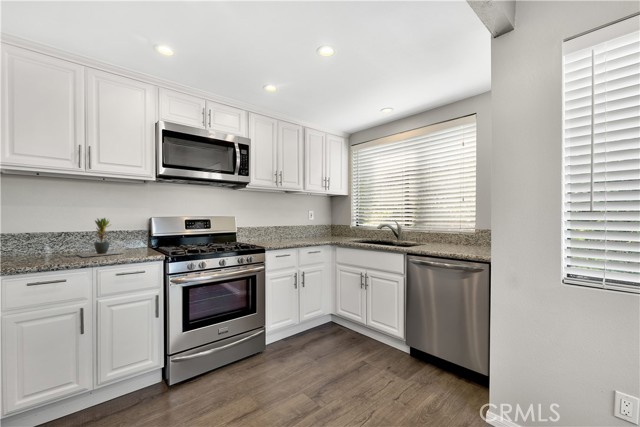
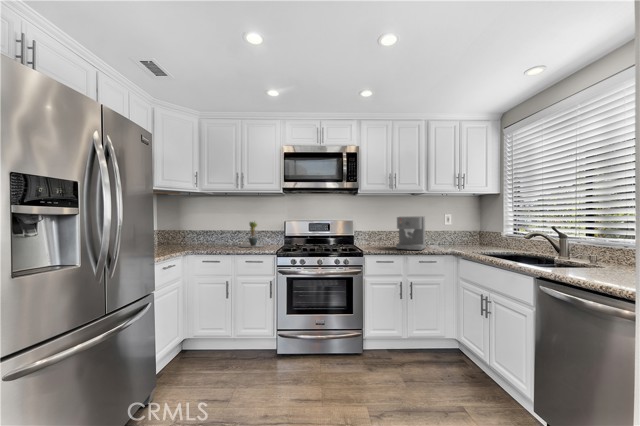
coffee maker: none [284,212,308,243] -> present [396,217,425,250]

